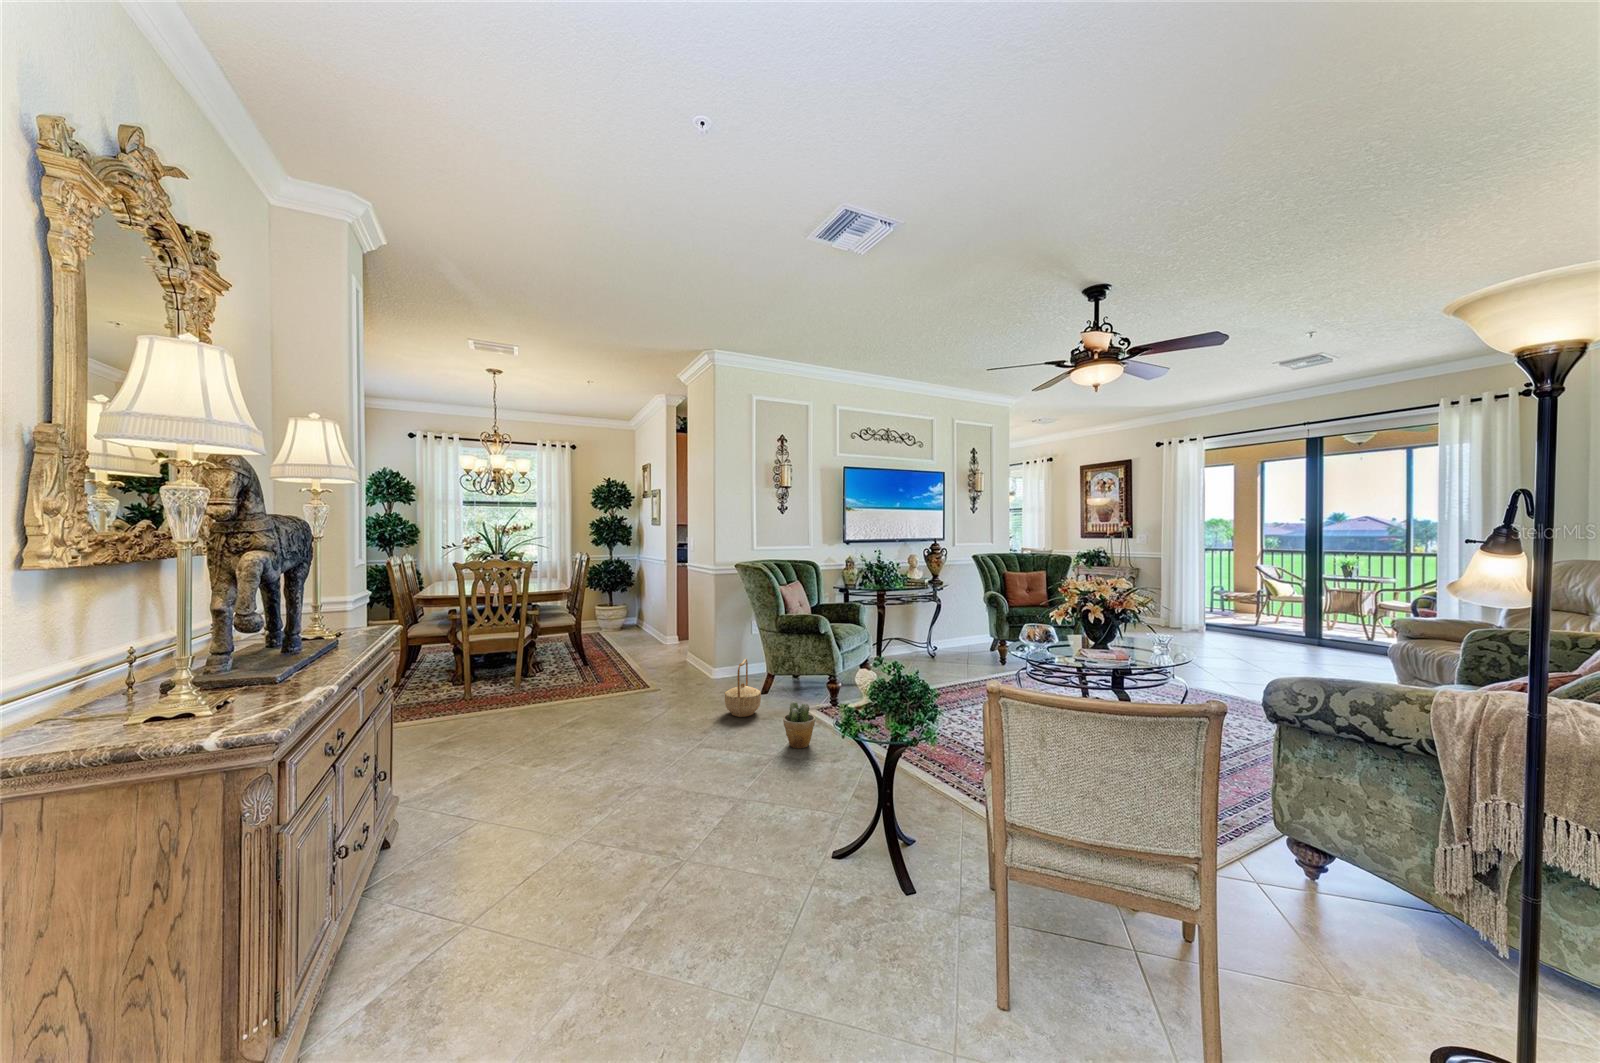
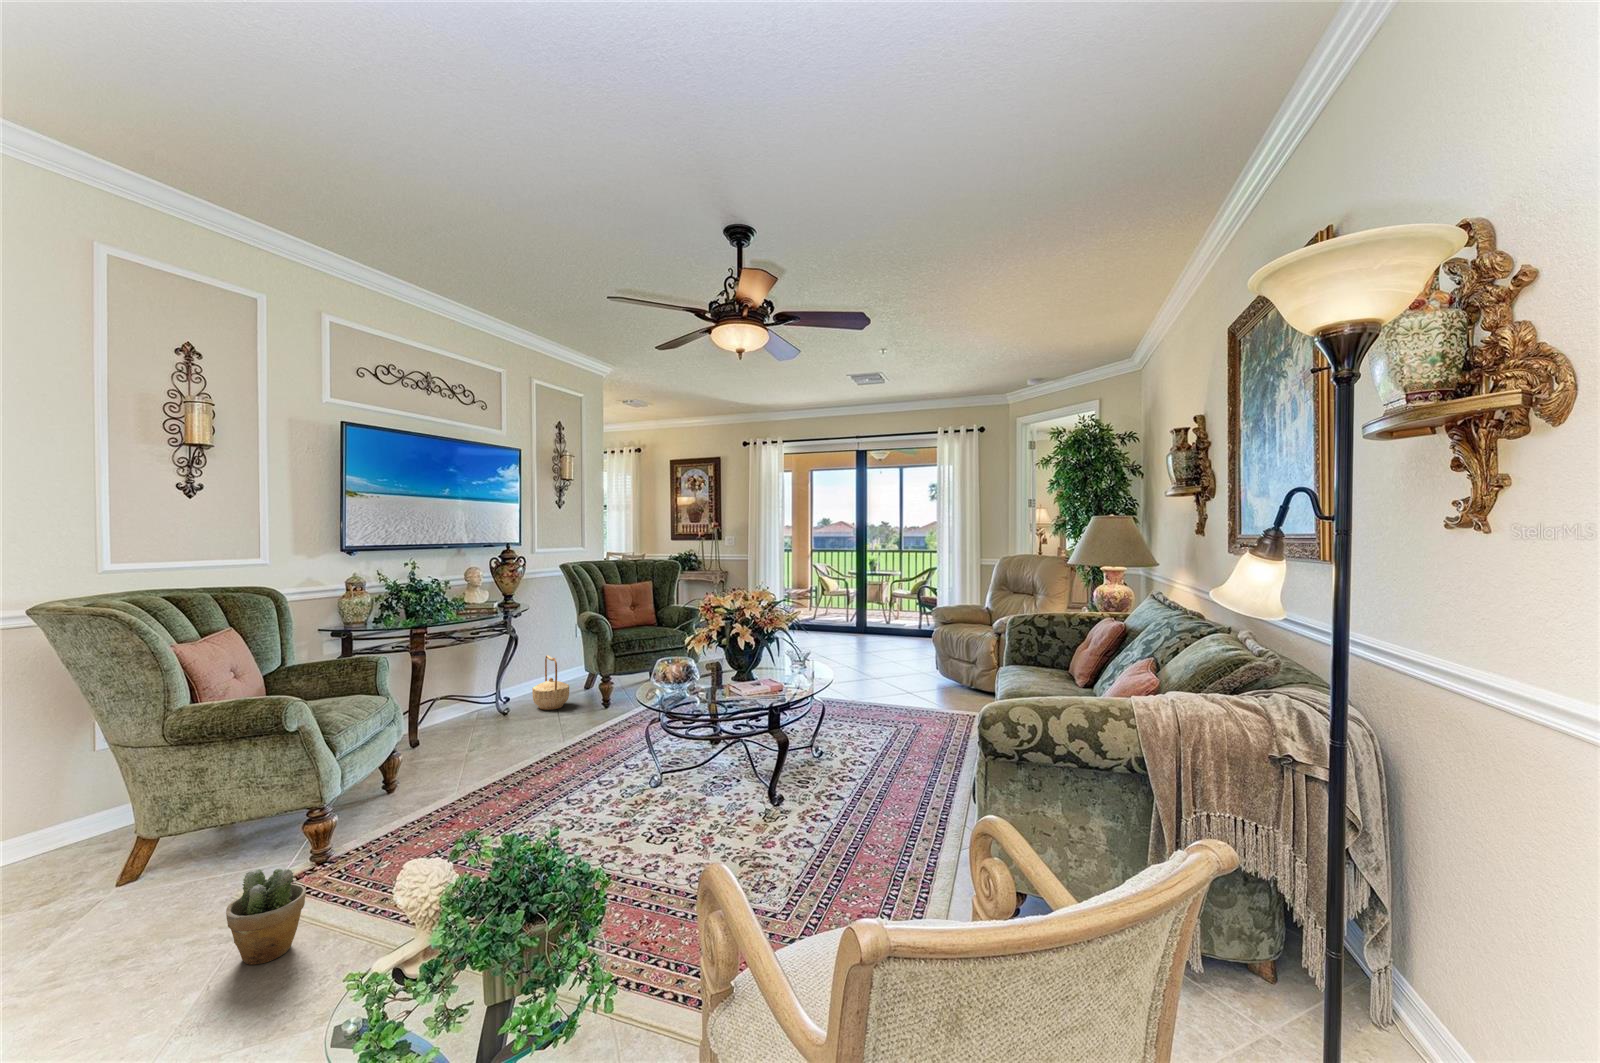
basket: present [725,659,761,717] -> present [532,655,569,710]

